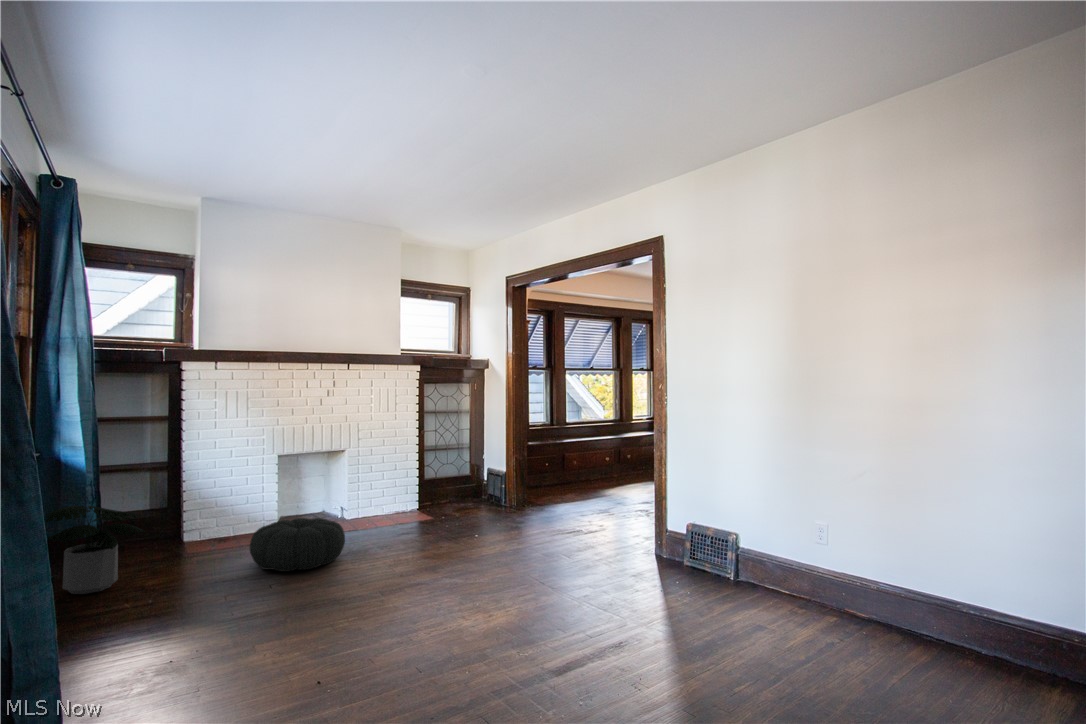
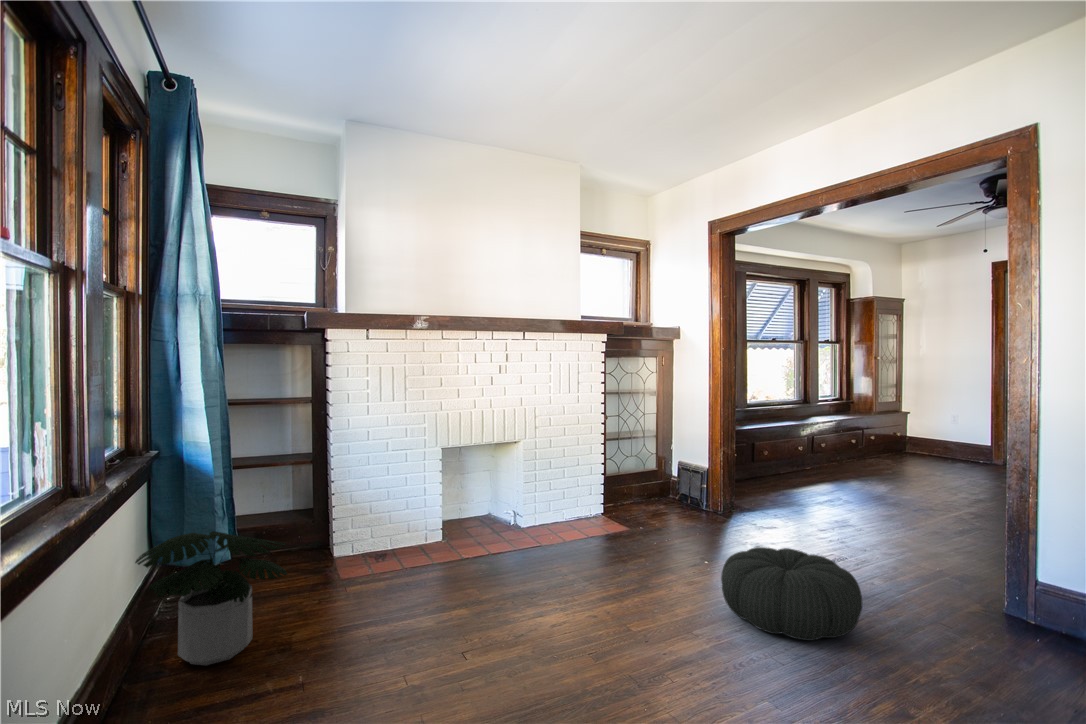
pouf: present [250,518,345,572] -> present [721,547,862,640]

